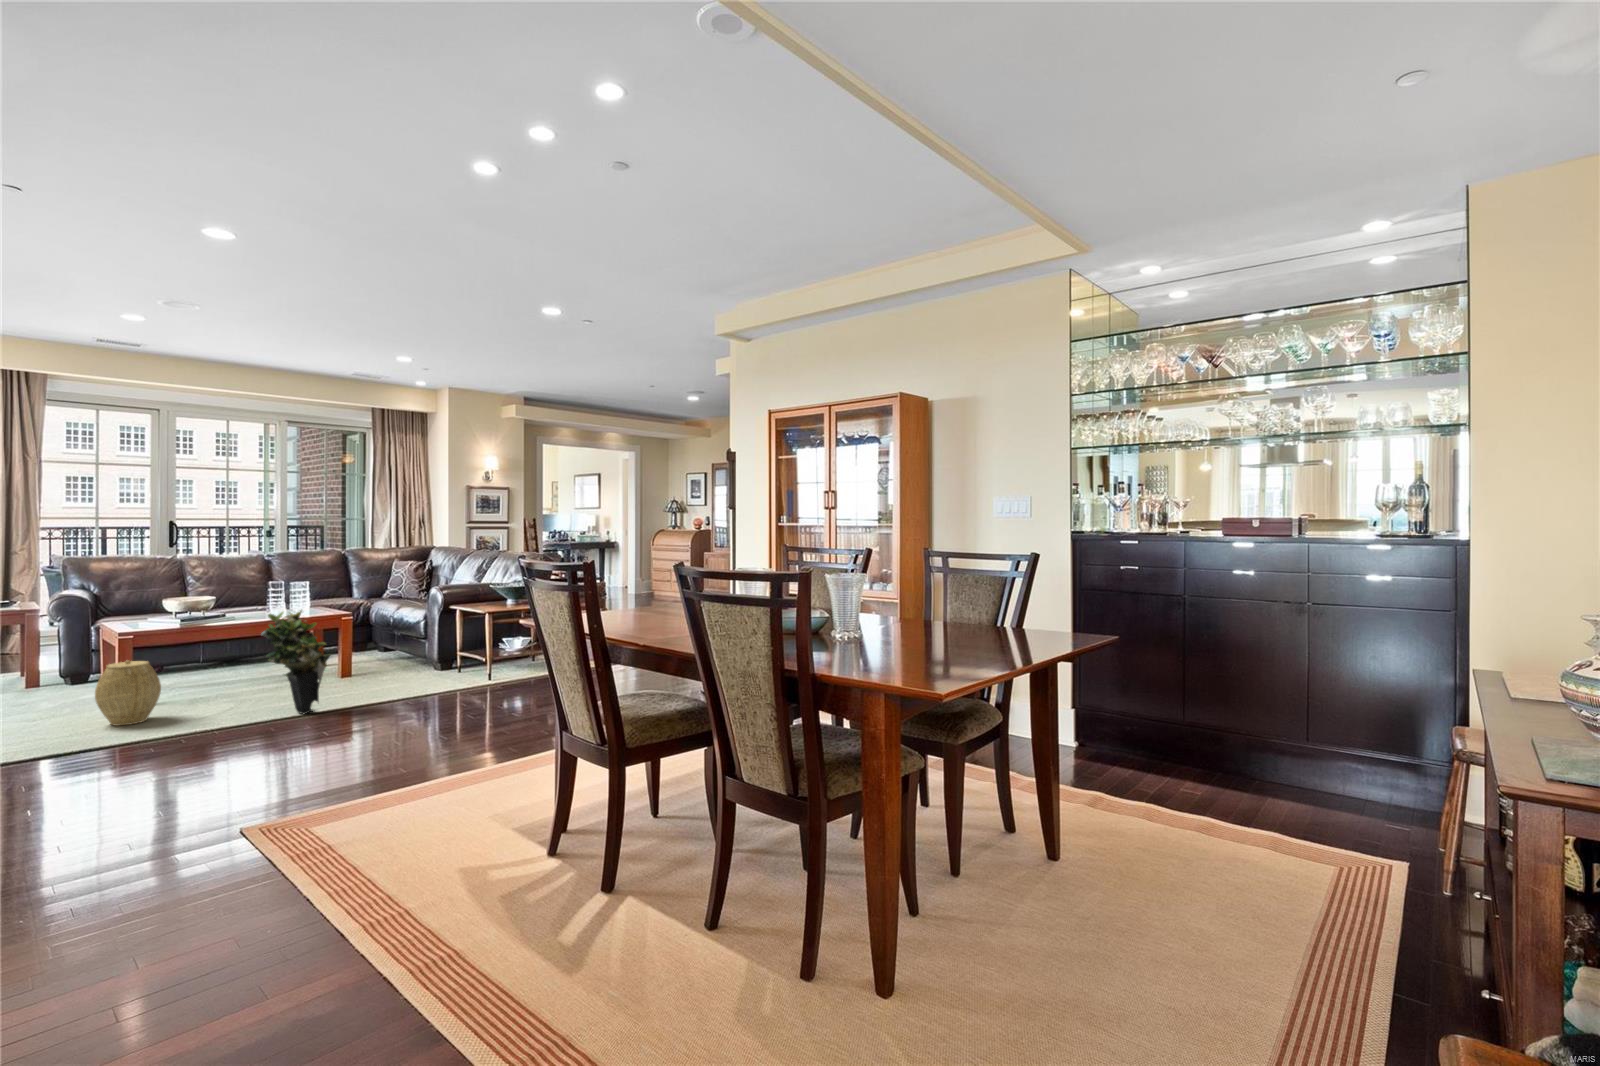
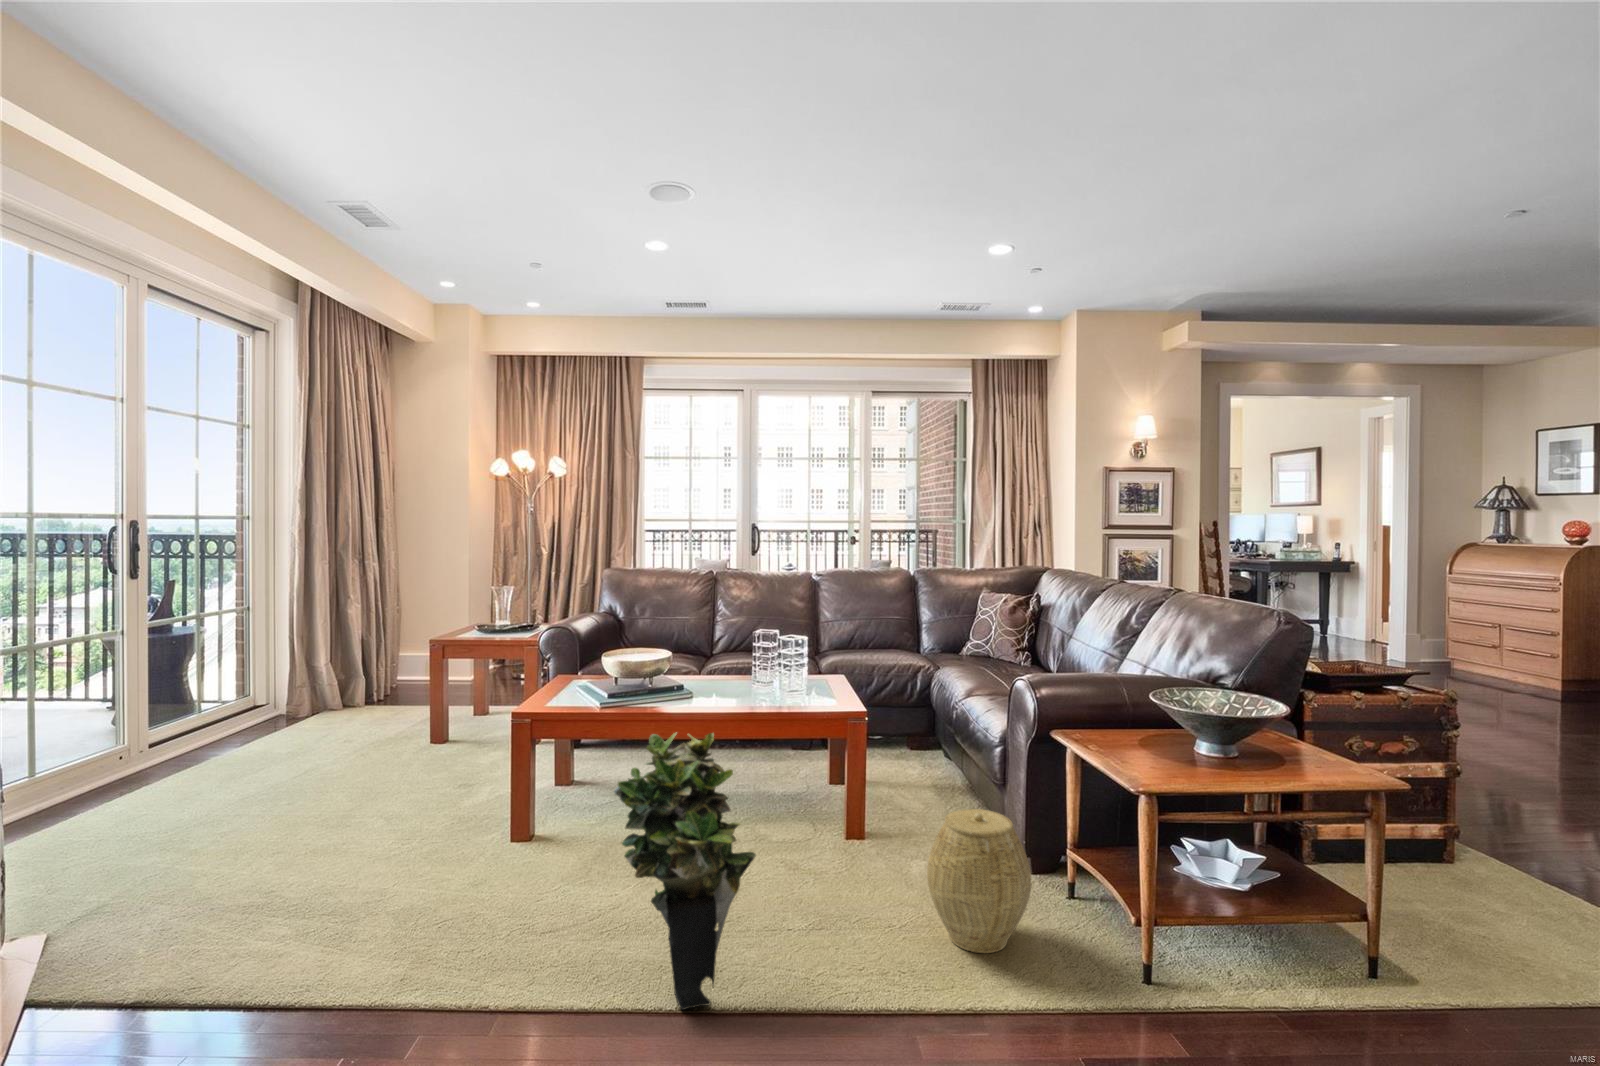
woven basket: present [95,661,161,726] -> present [927,809,1031,953]

